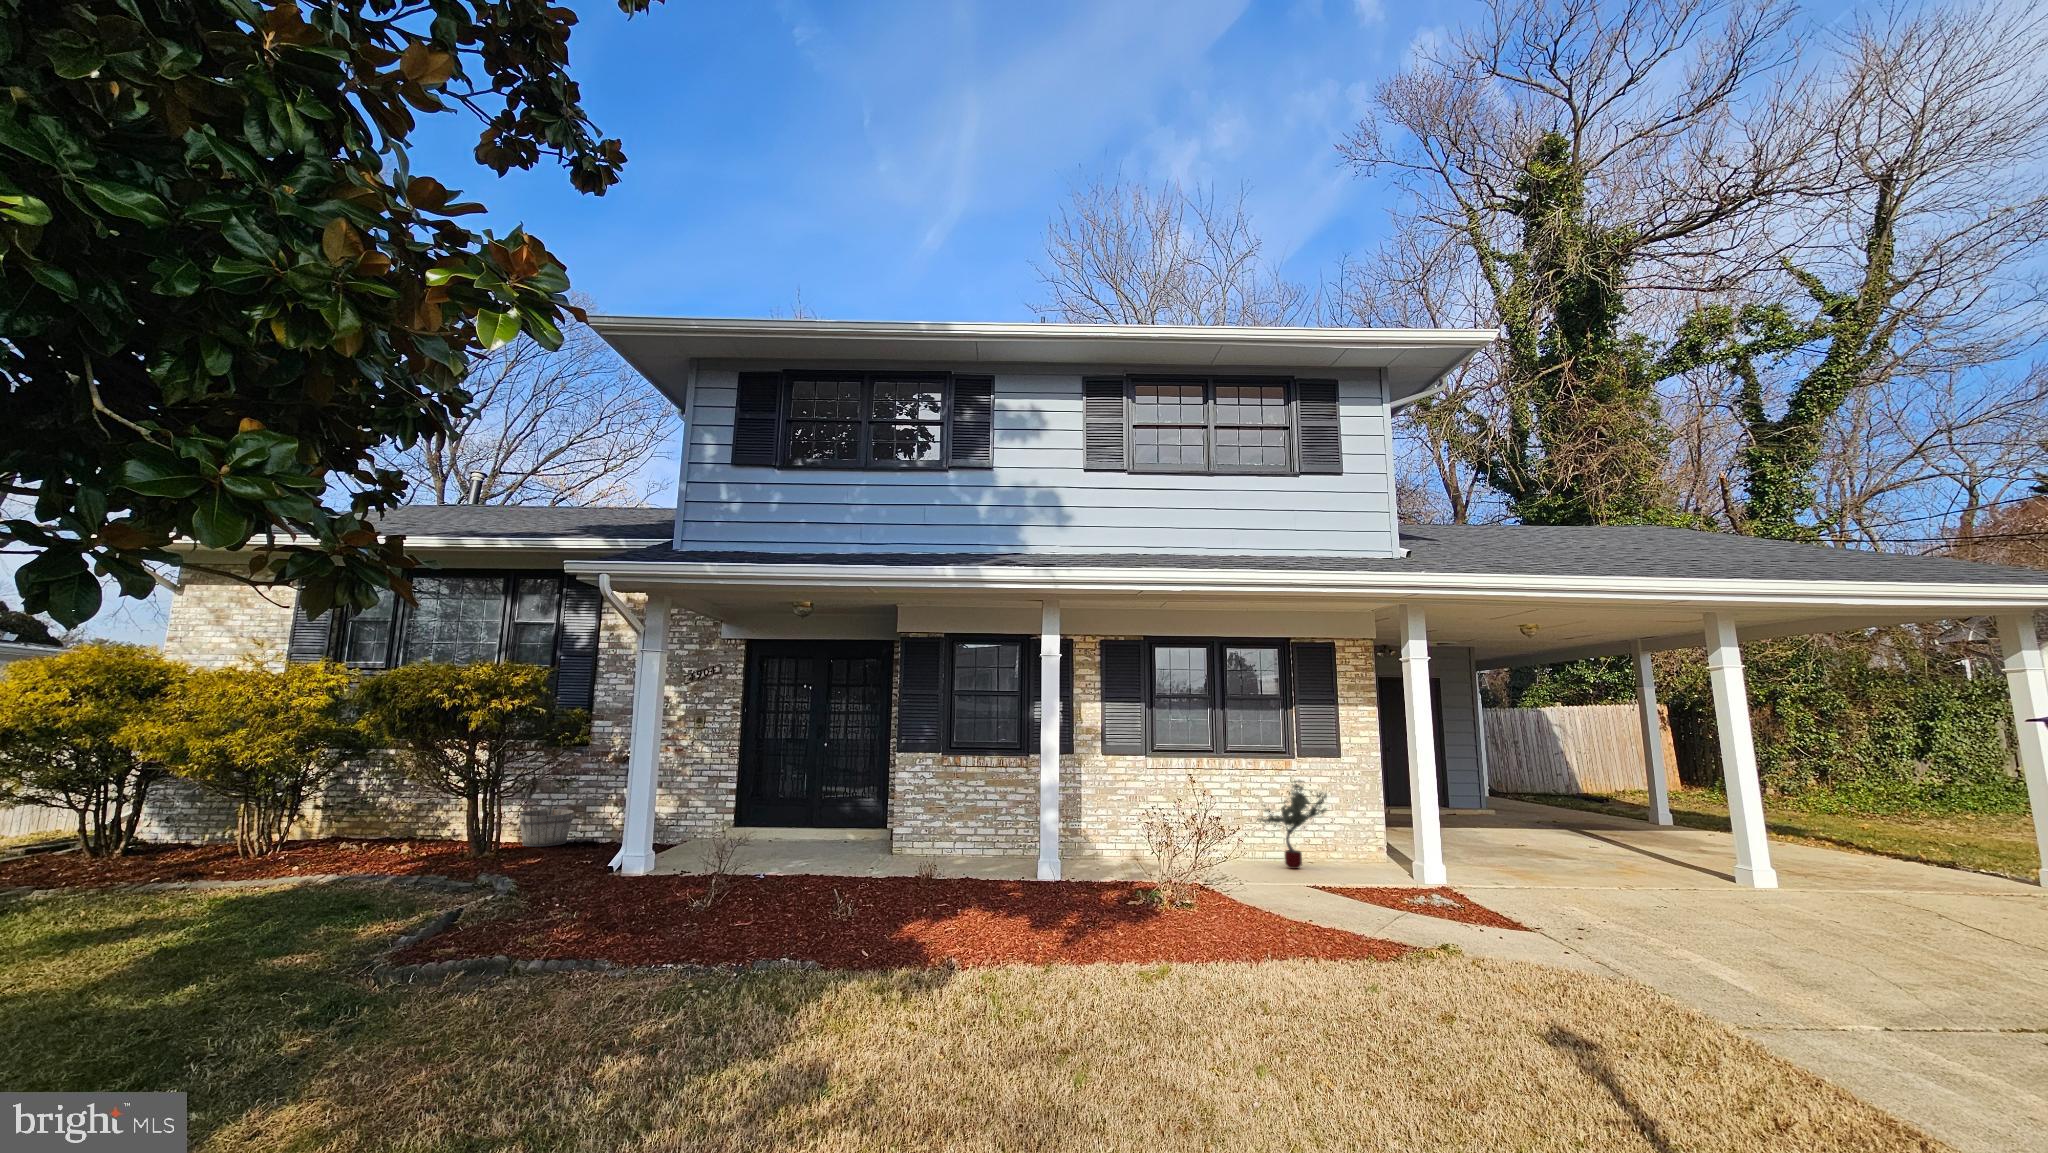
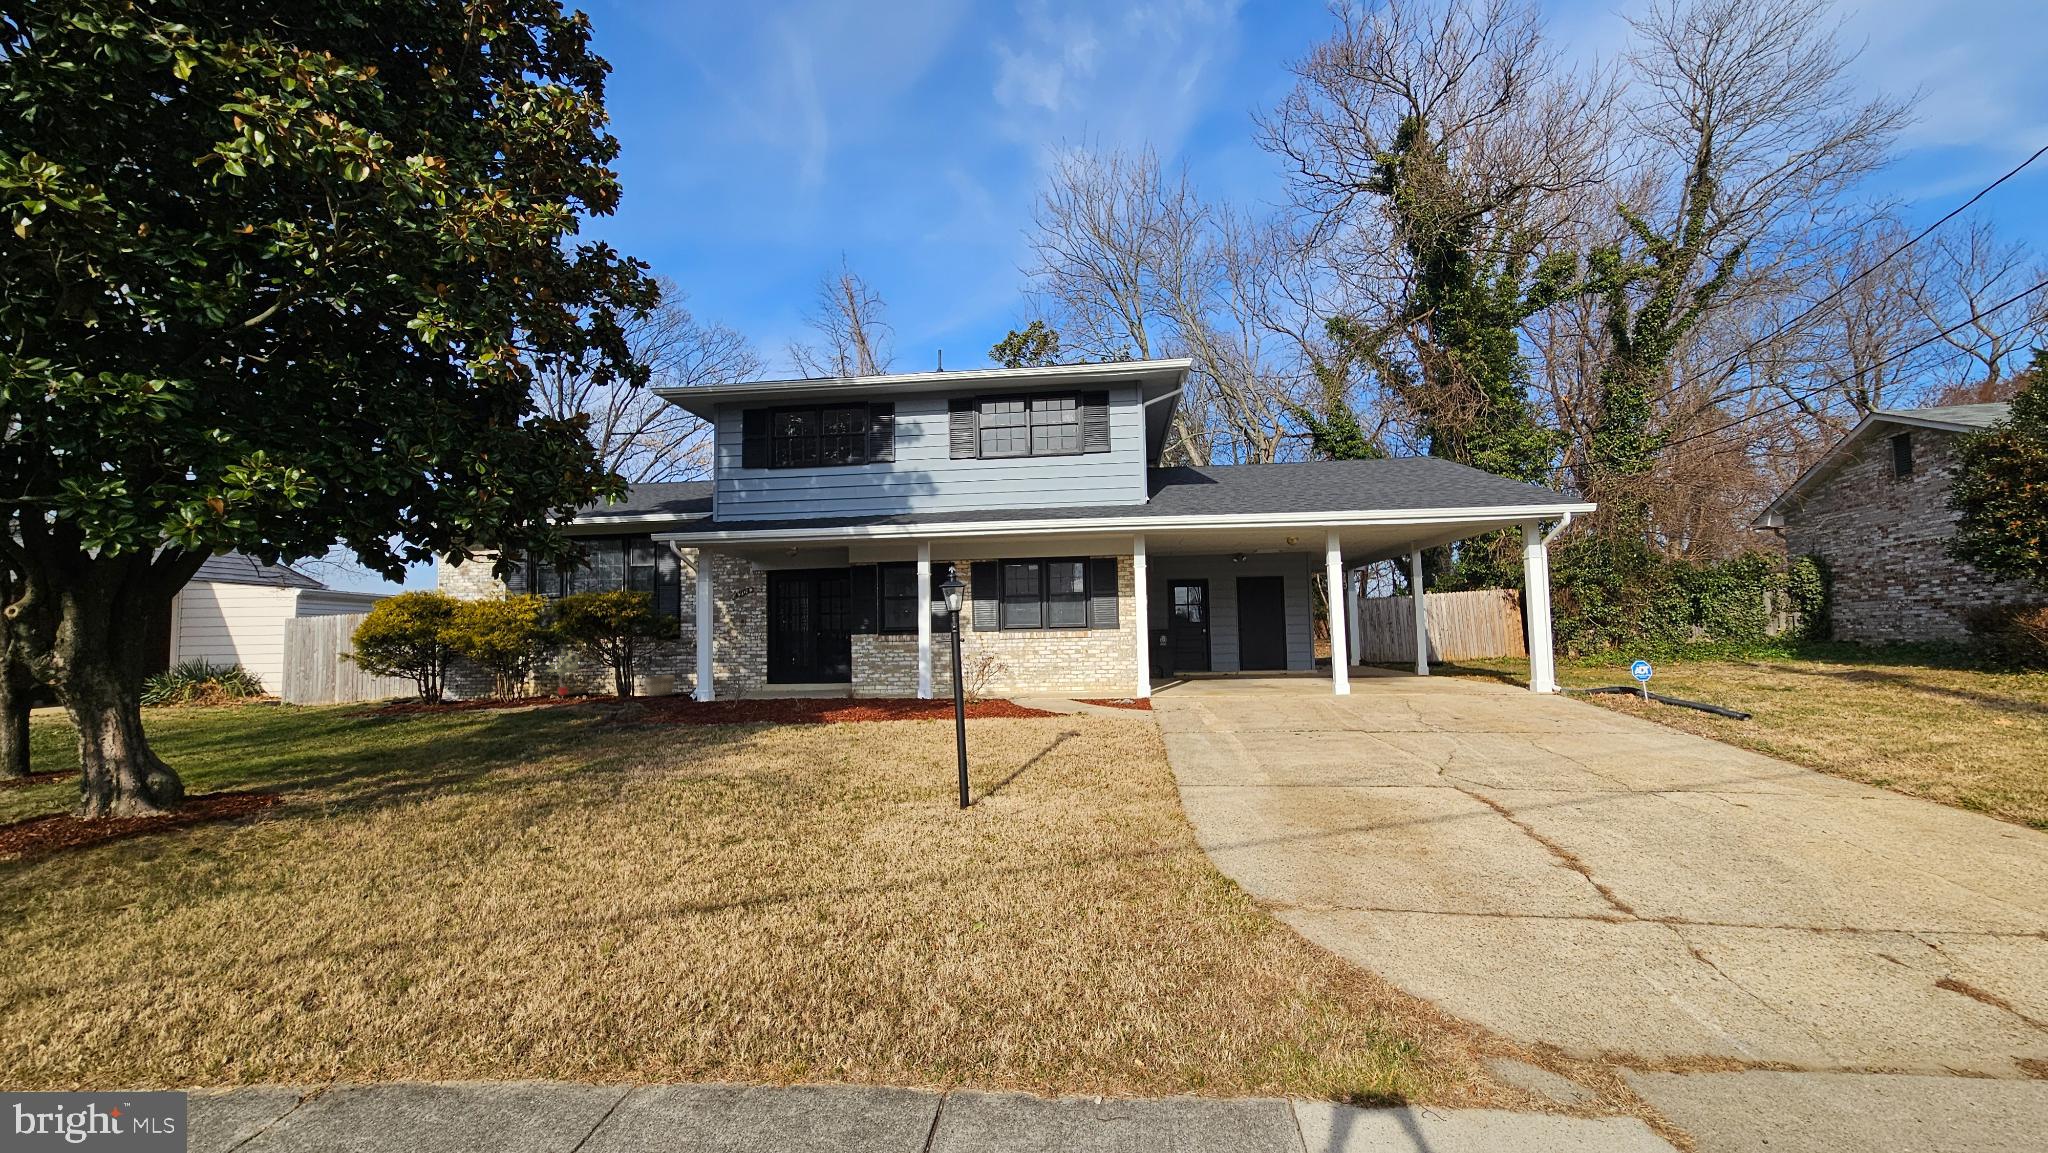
potted tree: present [1257,781,1327,869] -> present [548,652,579,696]

